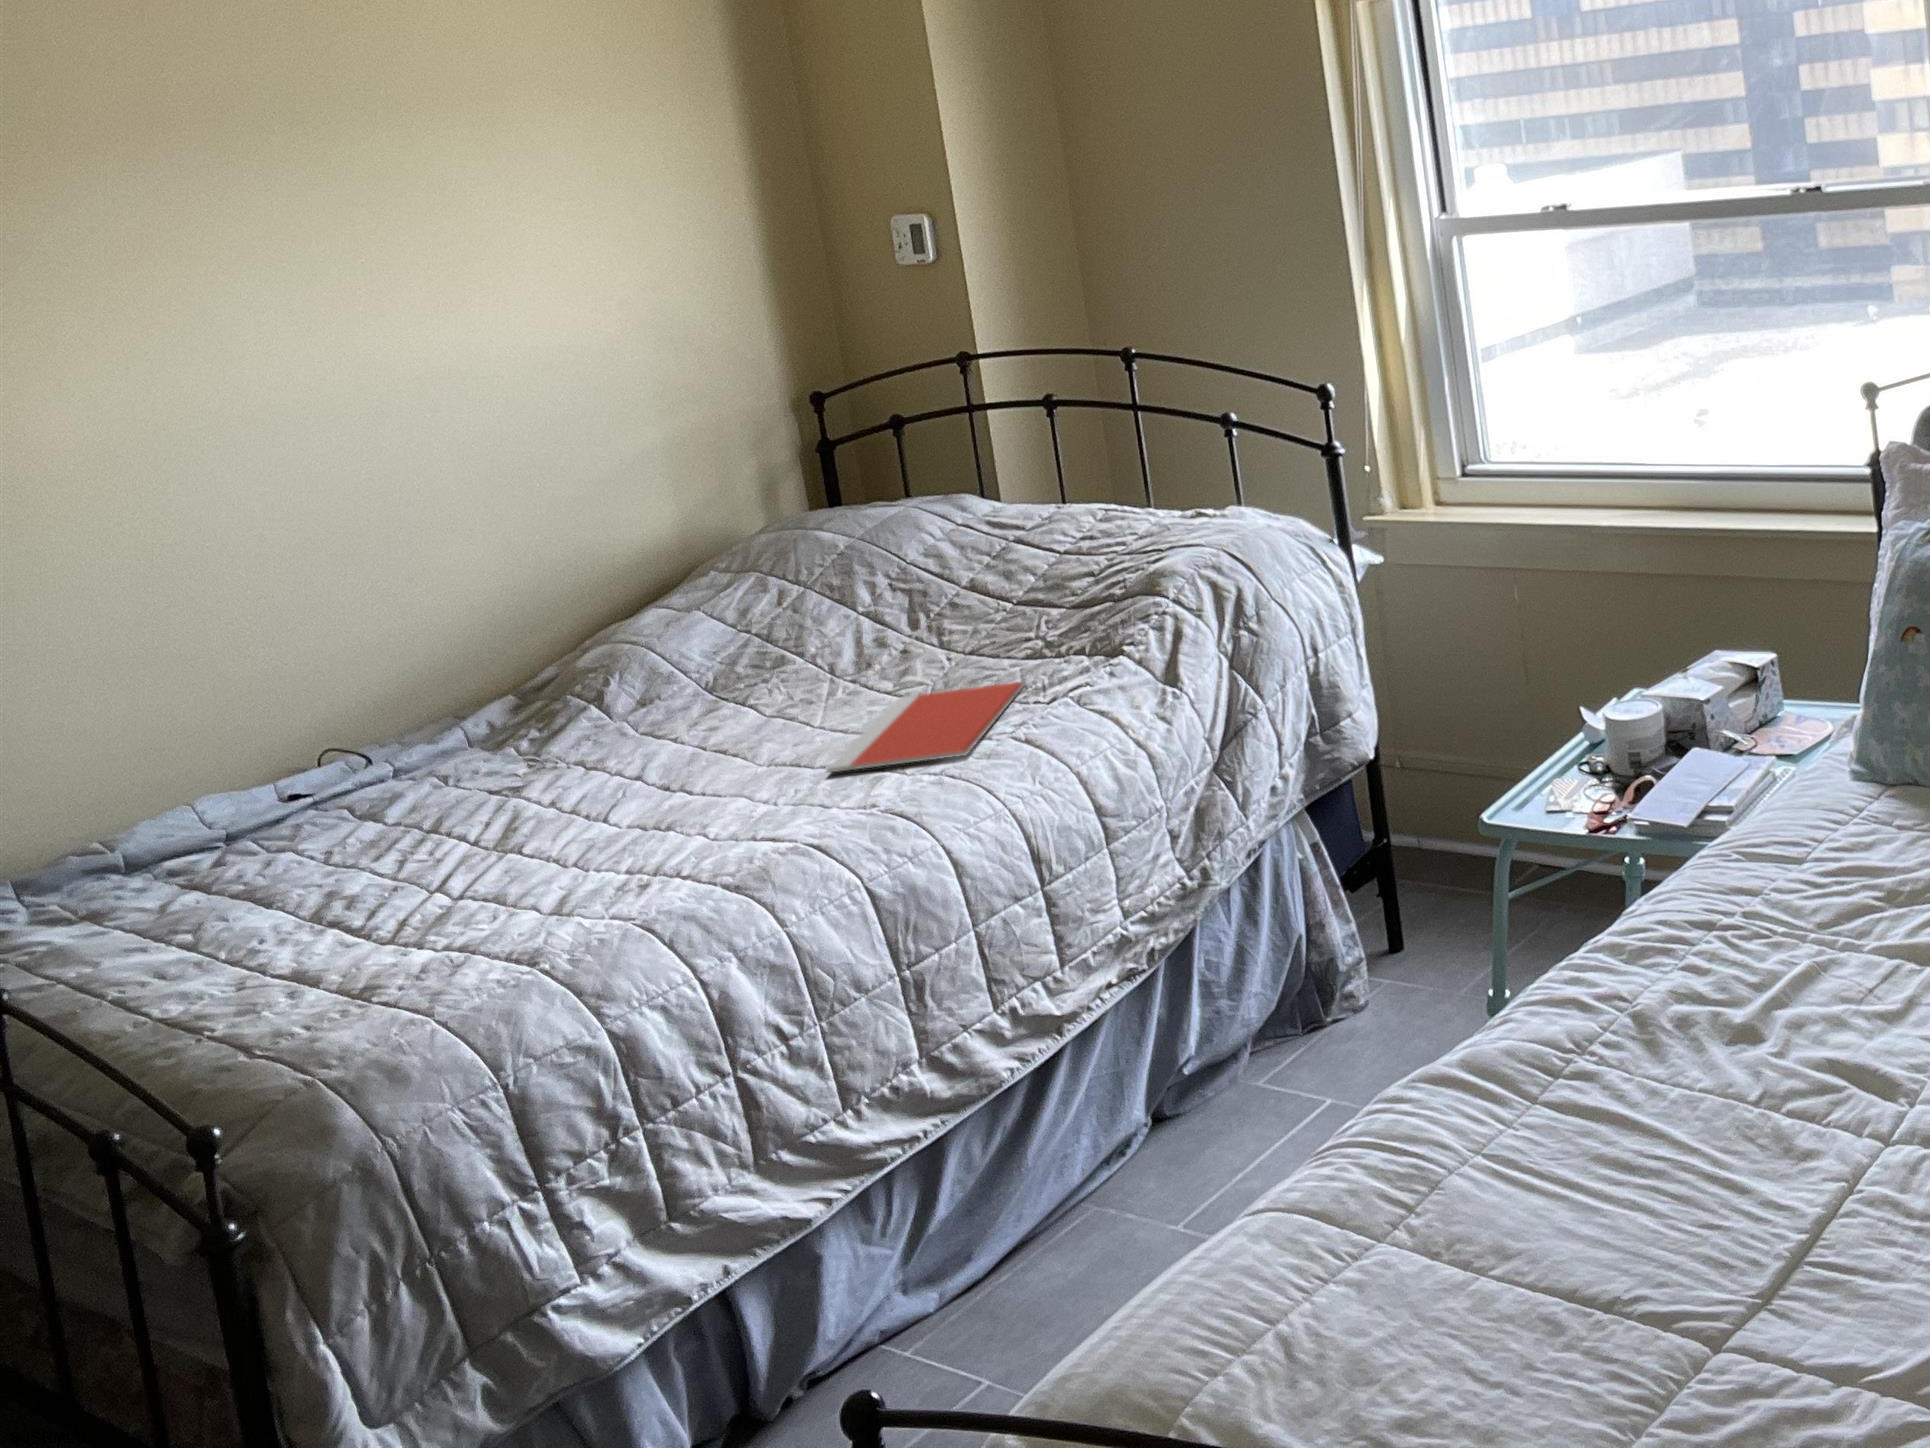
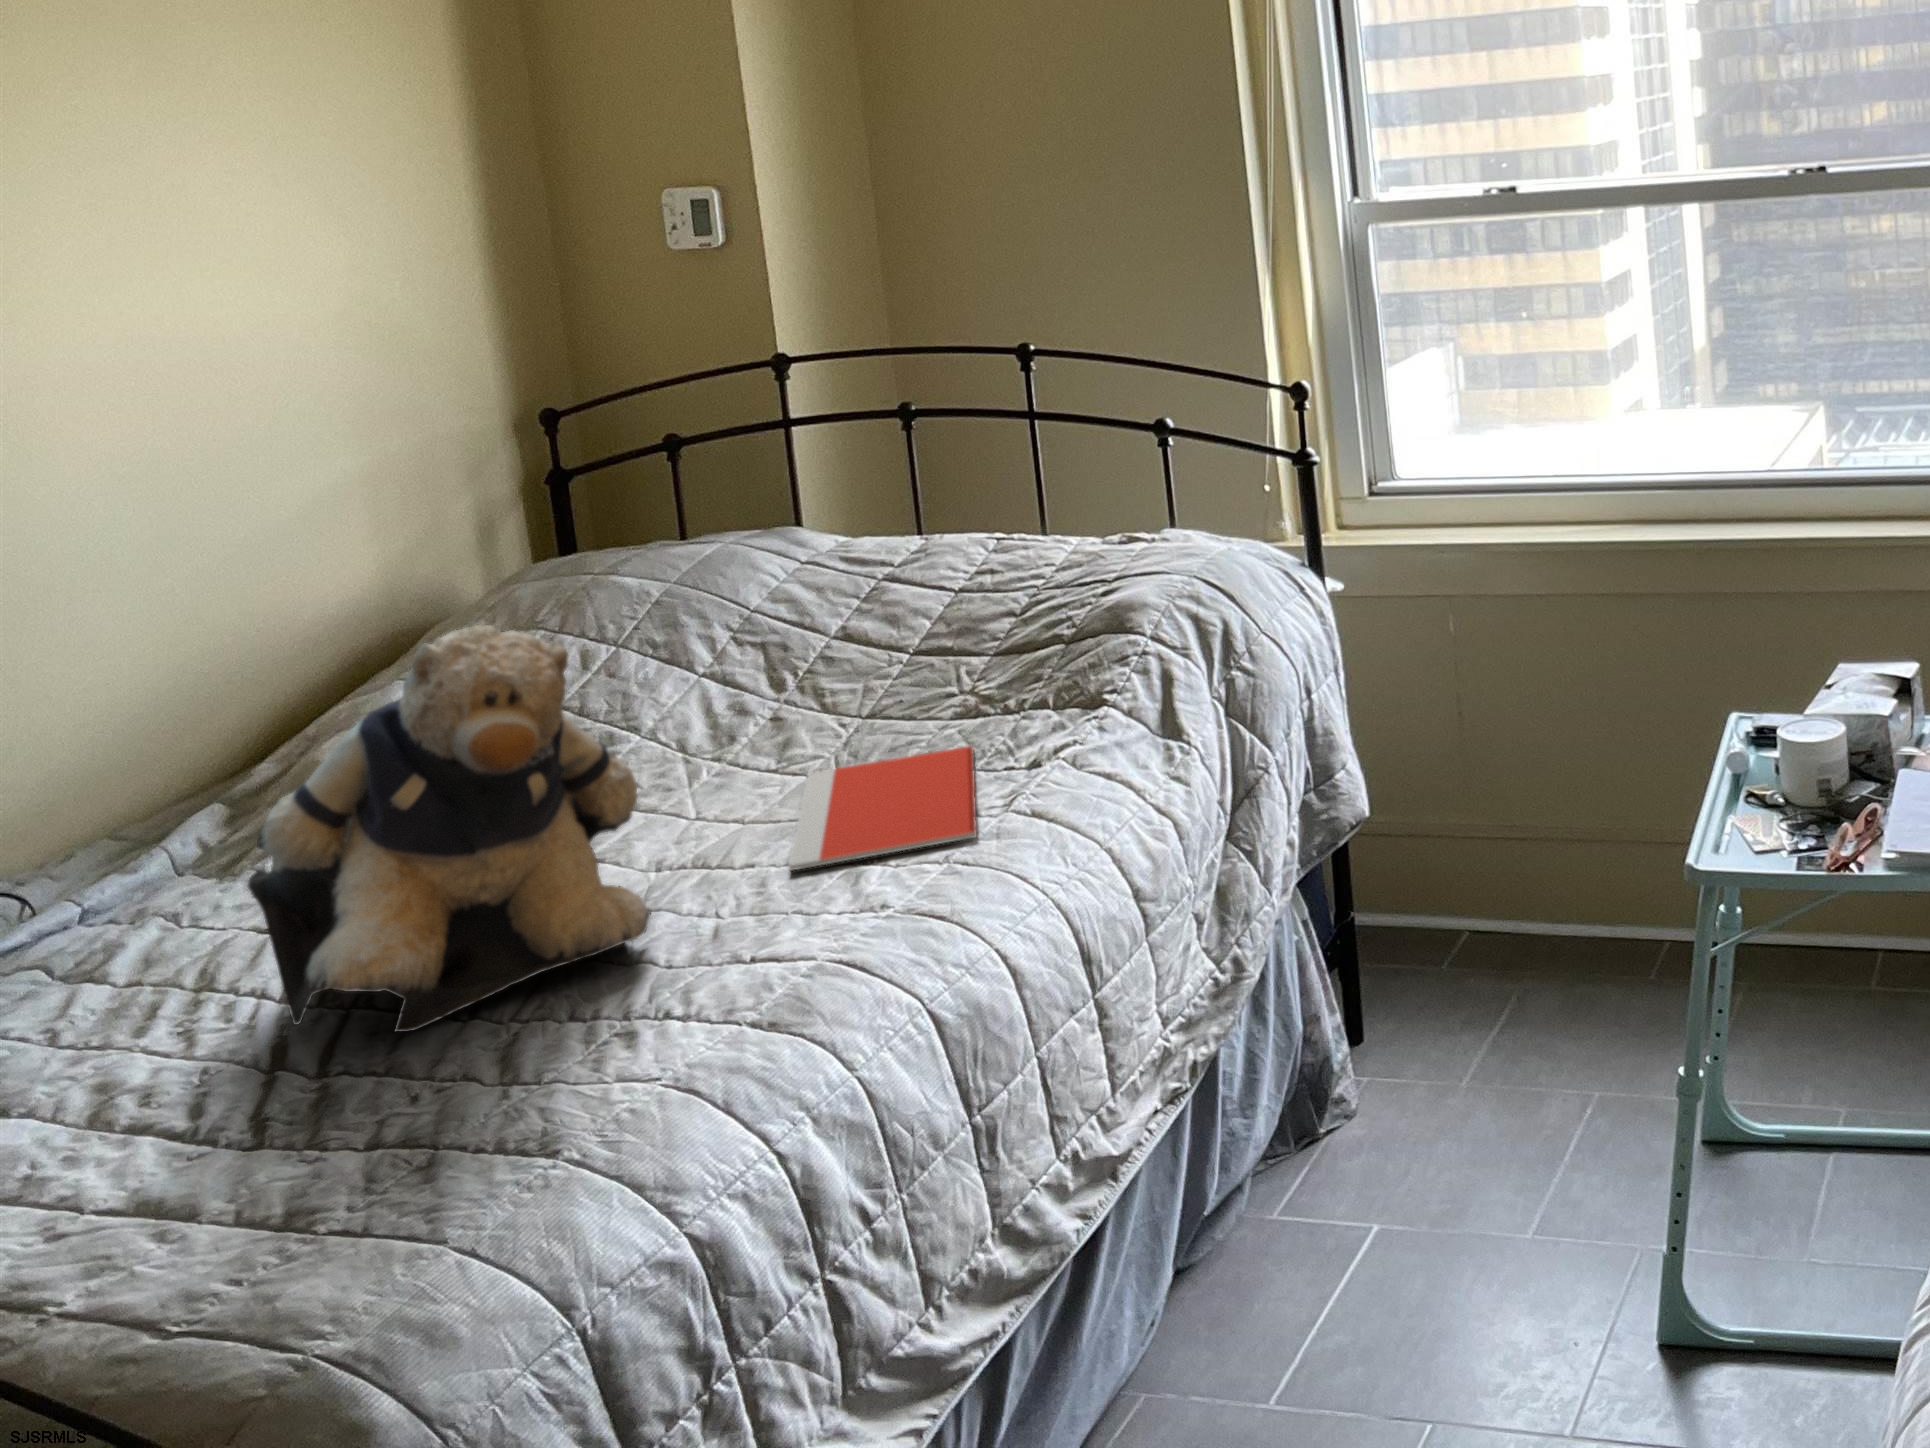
teddy bear: none [425,577,704,872] -> present [248,625,651,1032]

